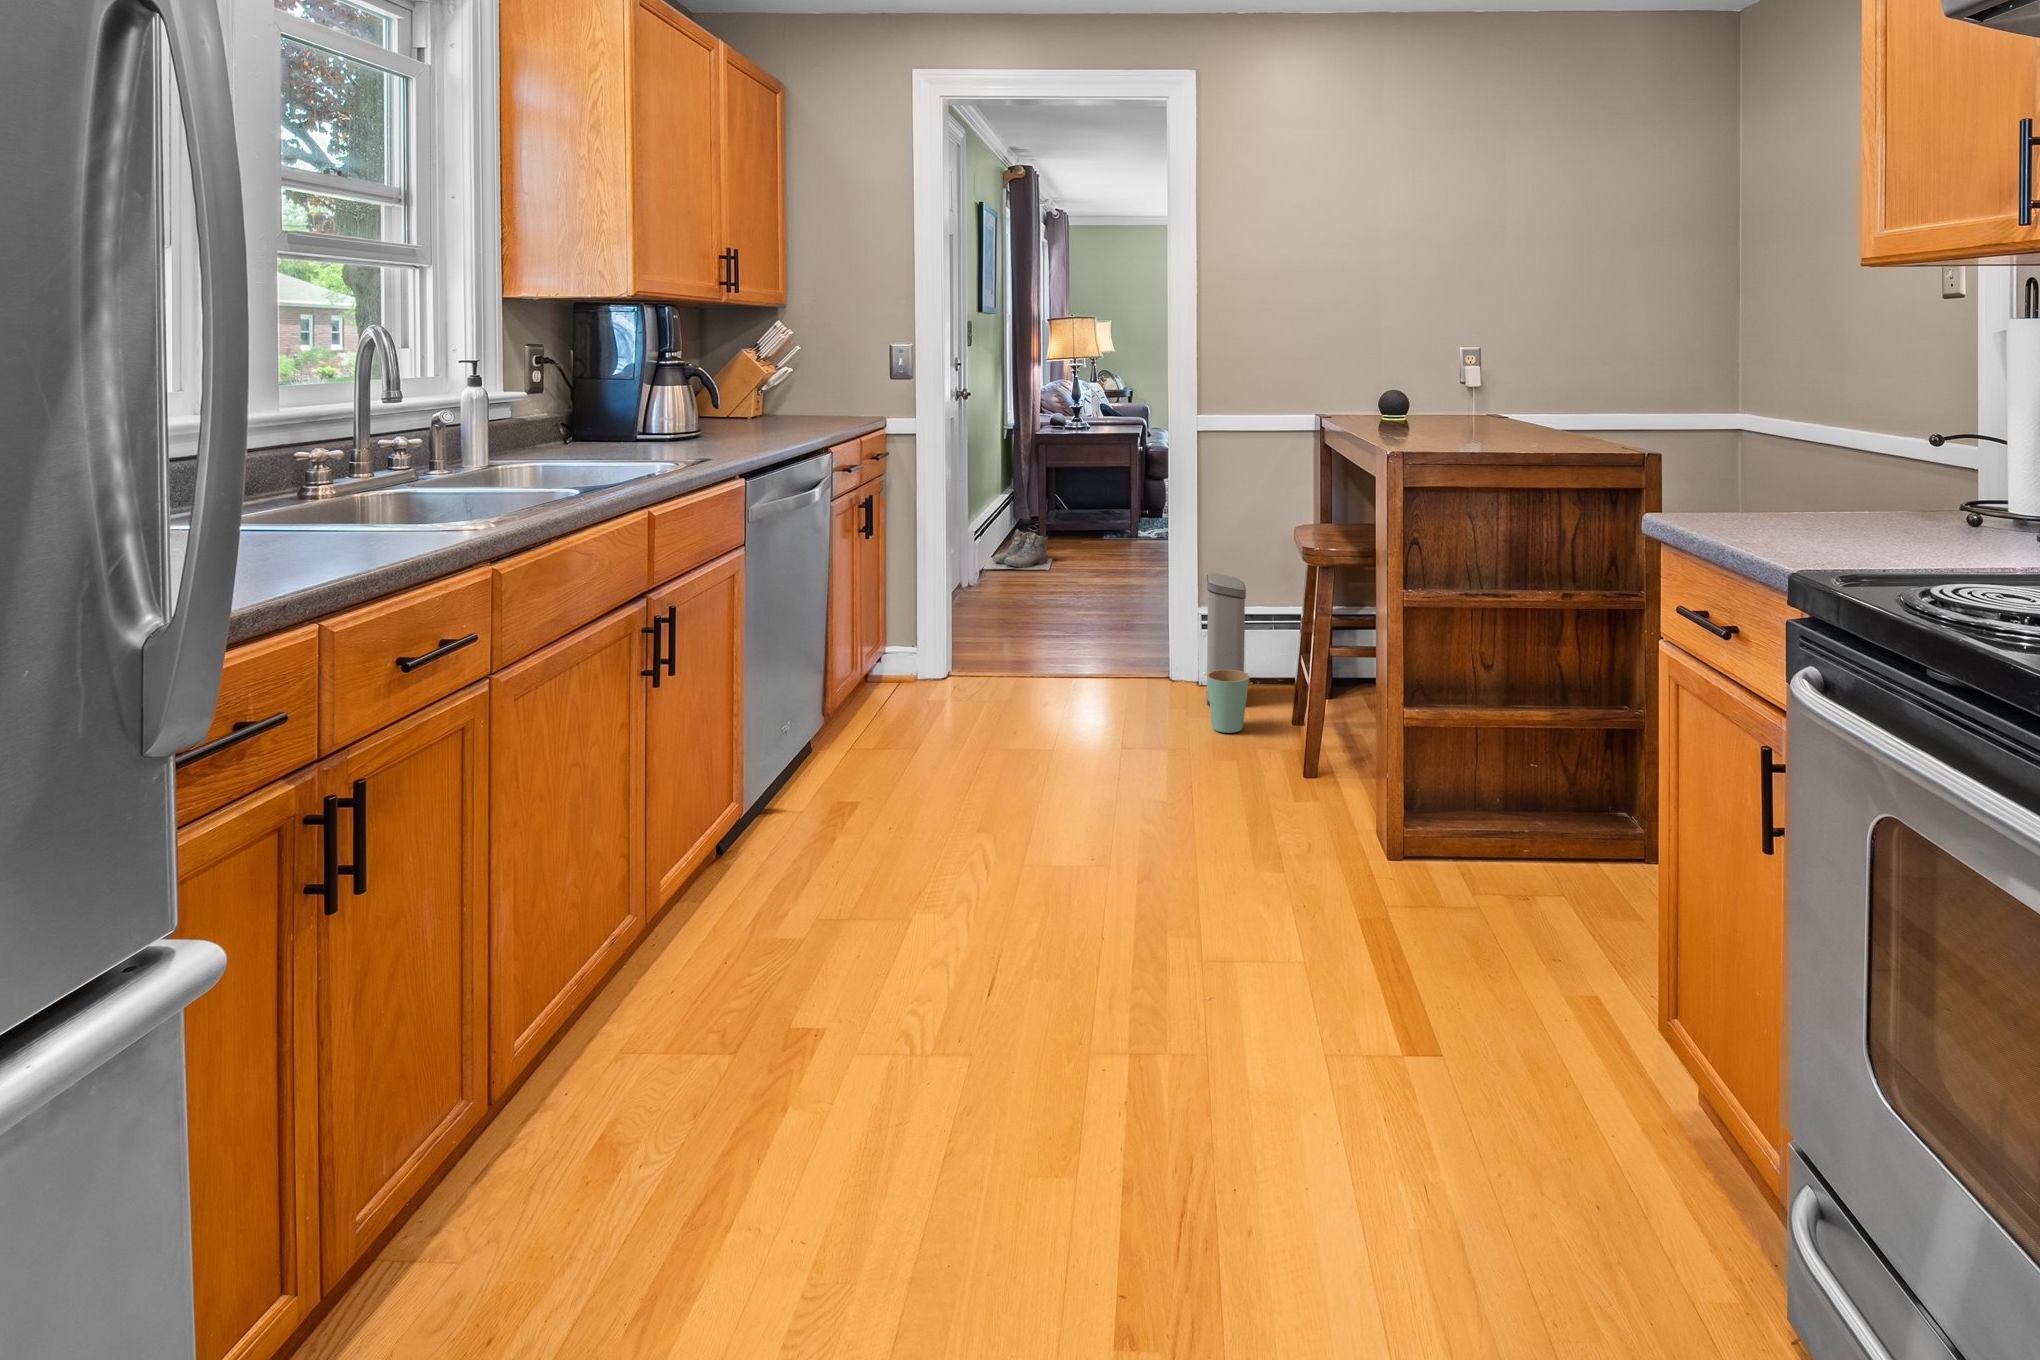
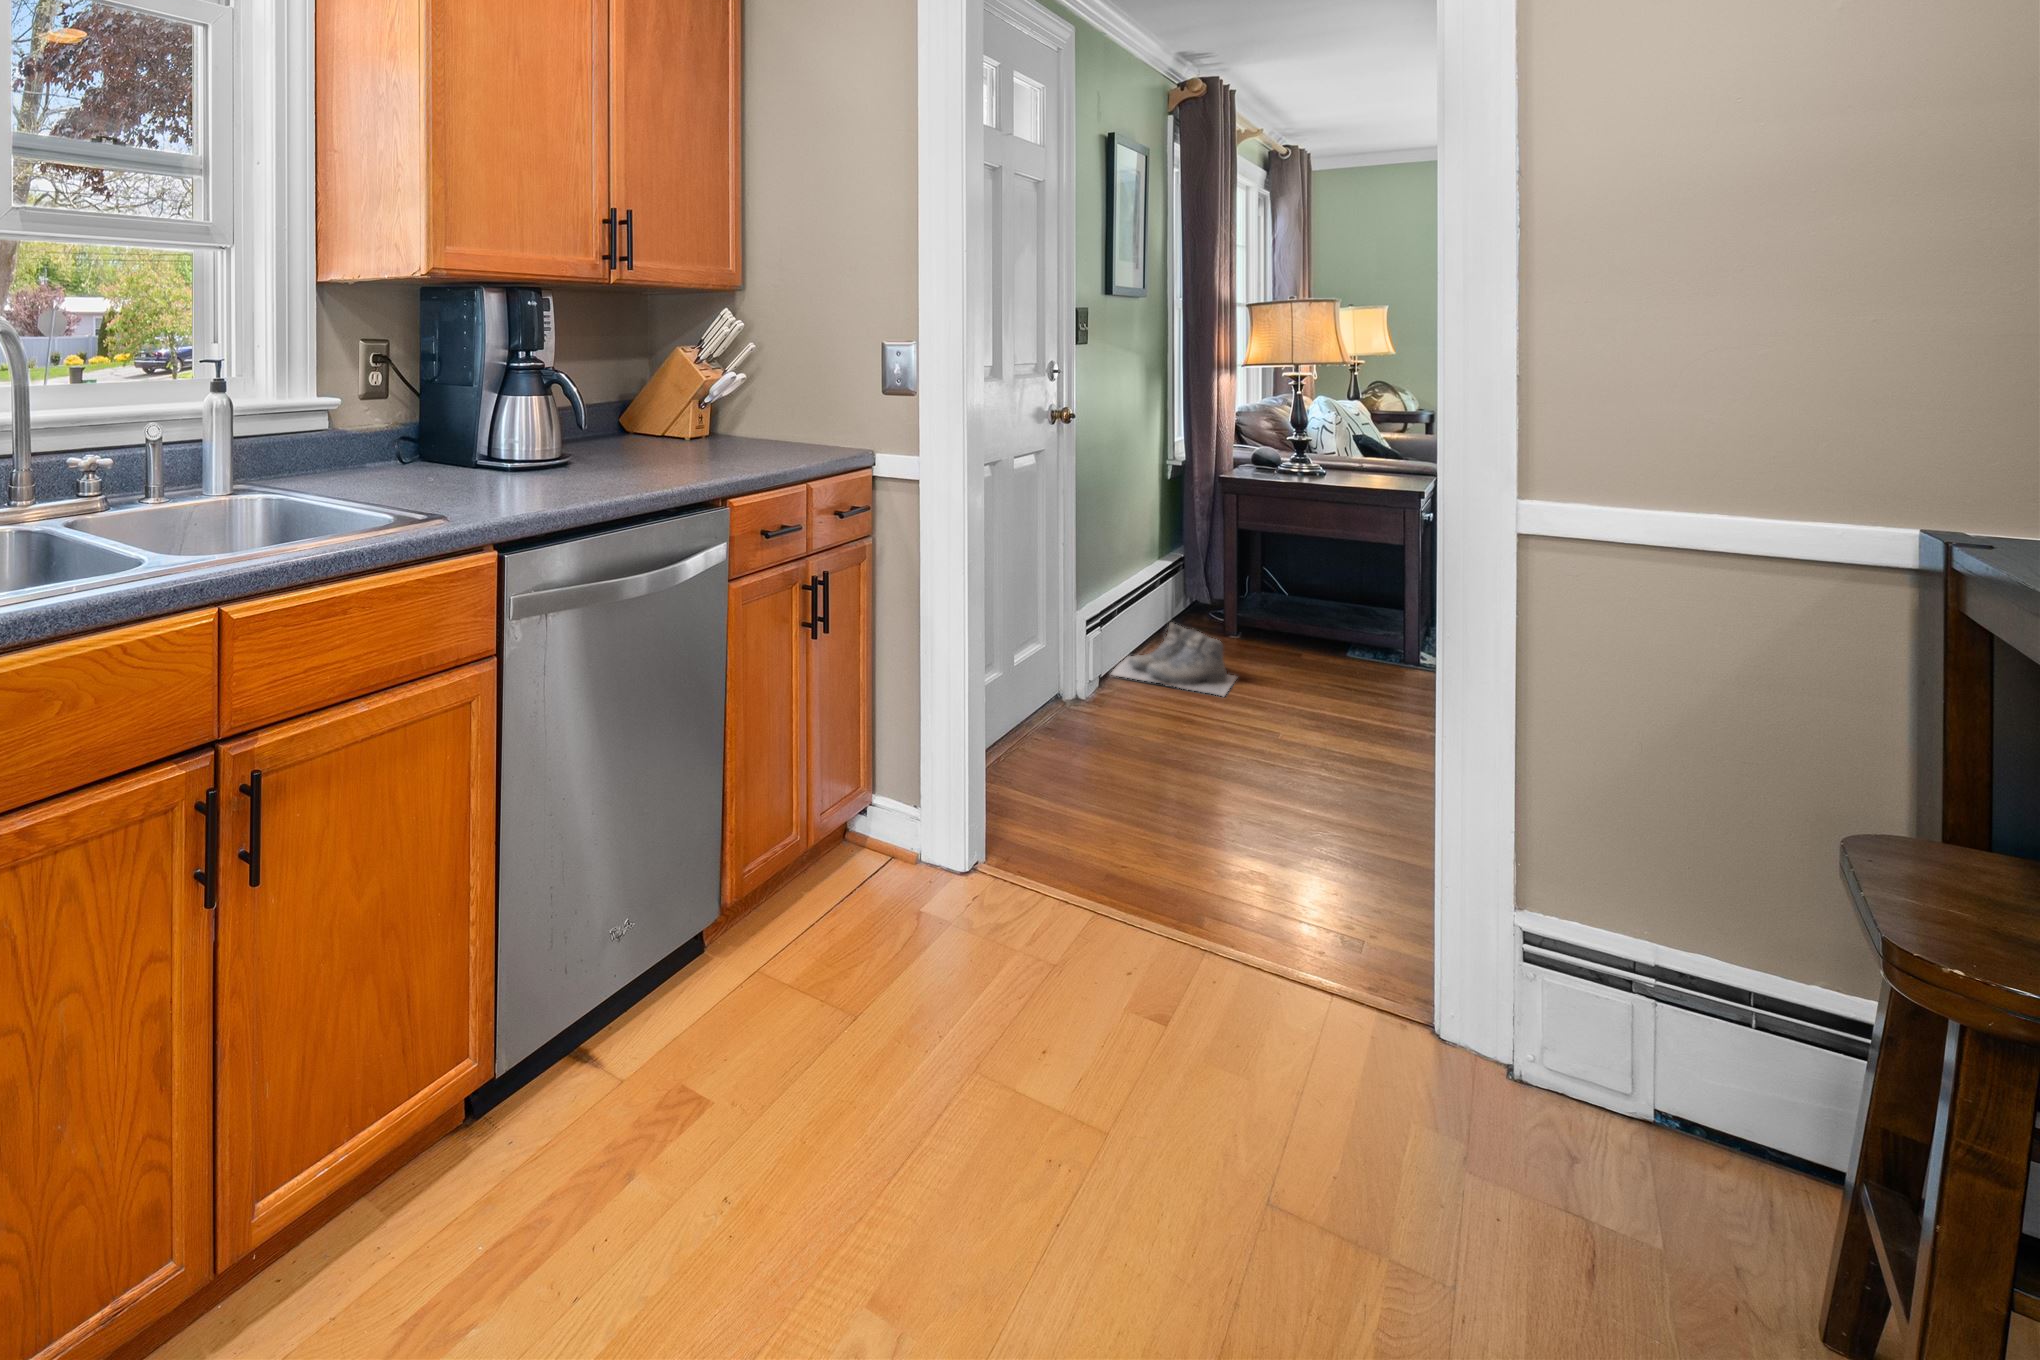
trash can: present [1207,573,1249,733] -> none [1515,835,1655,1267]

